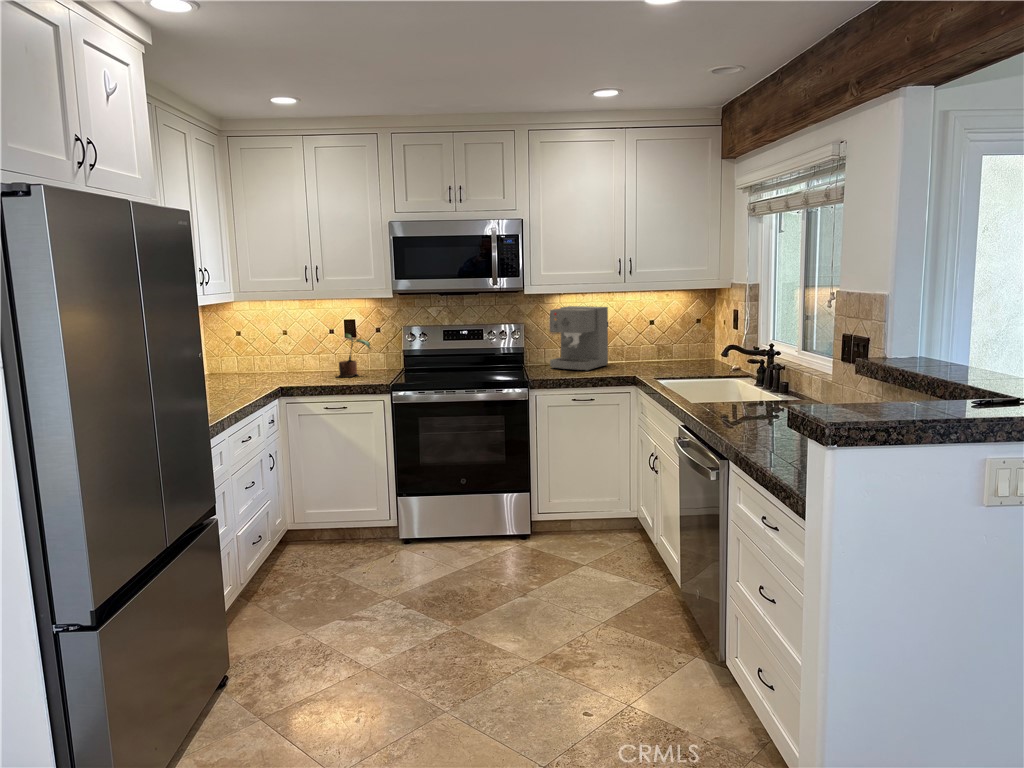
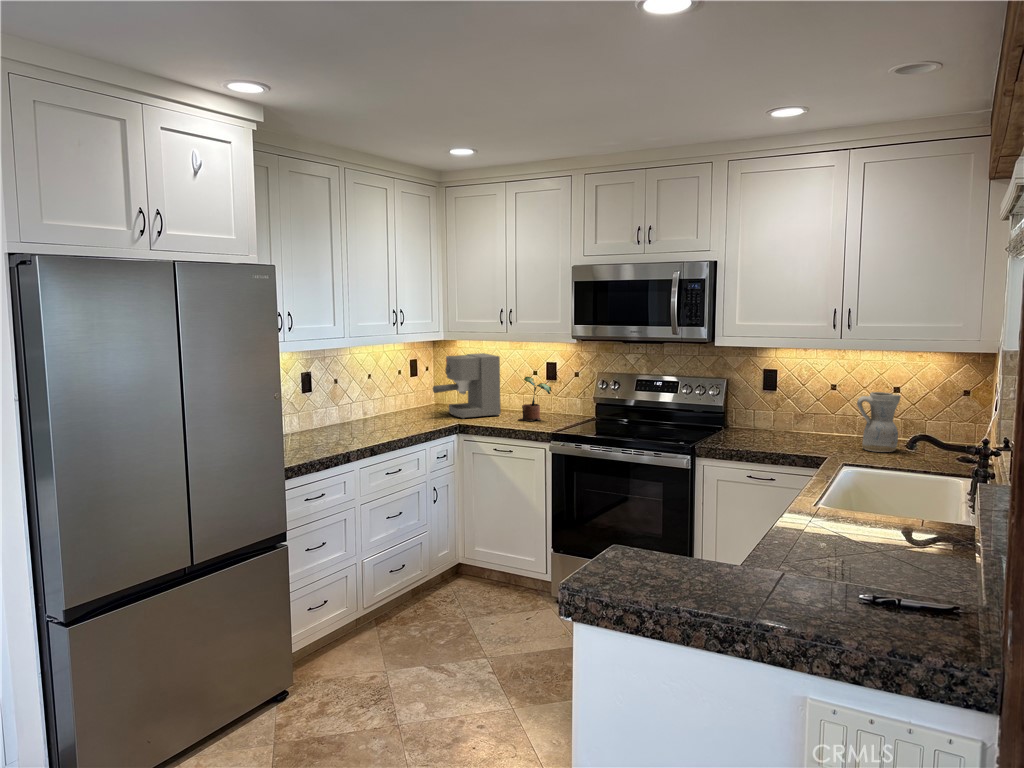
coffee maker: present [550,306,608,371] -> present [433,353,501,419]
ceramic pitcher: none [641,323,669,369] -> present [857,392,901,452]

